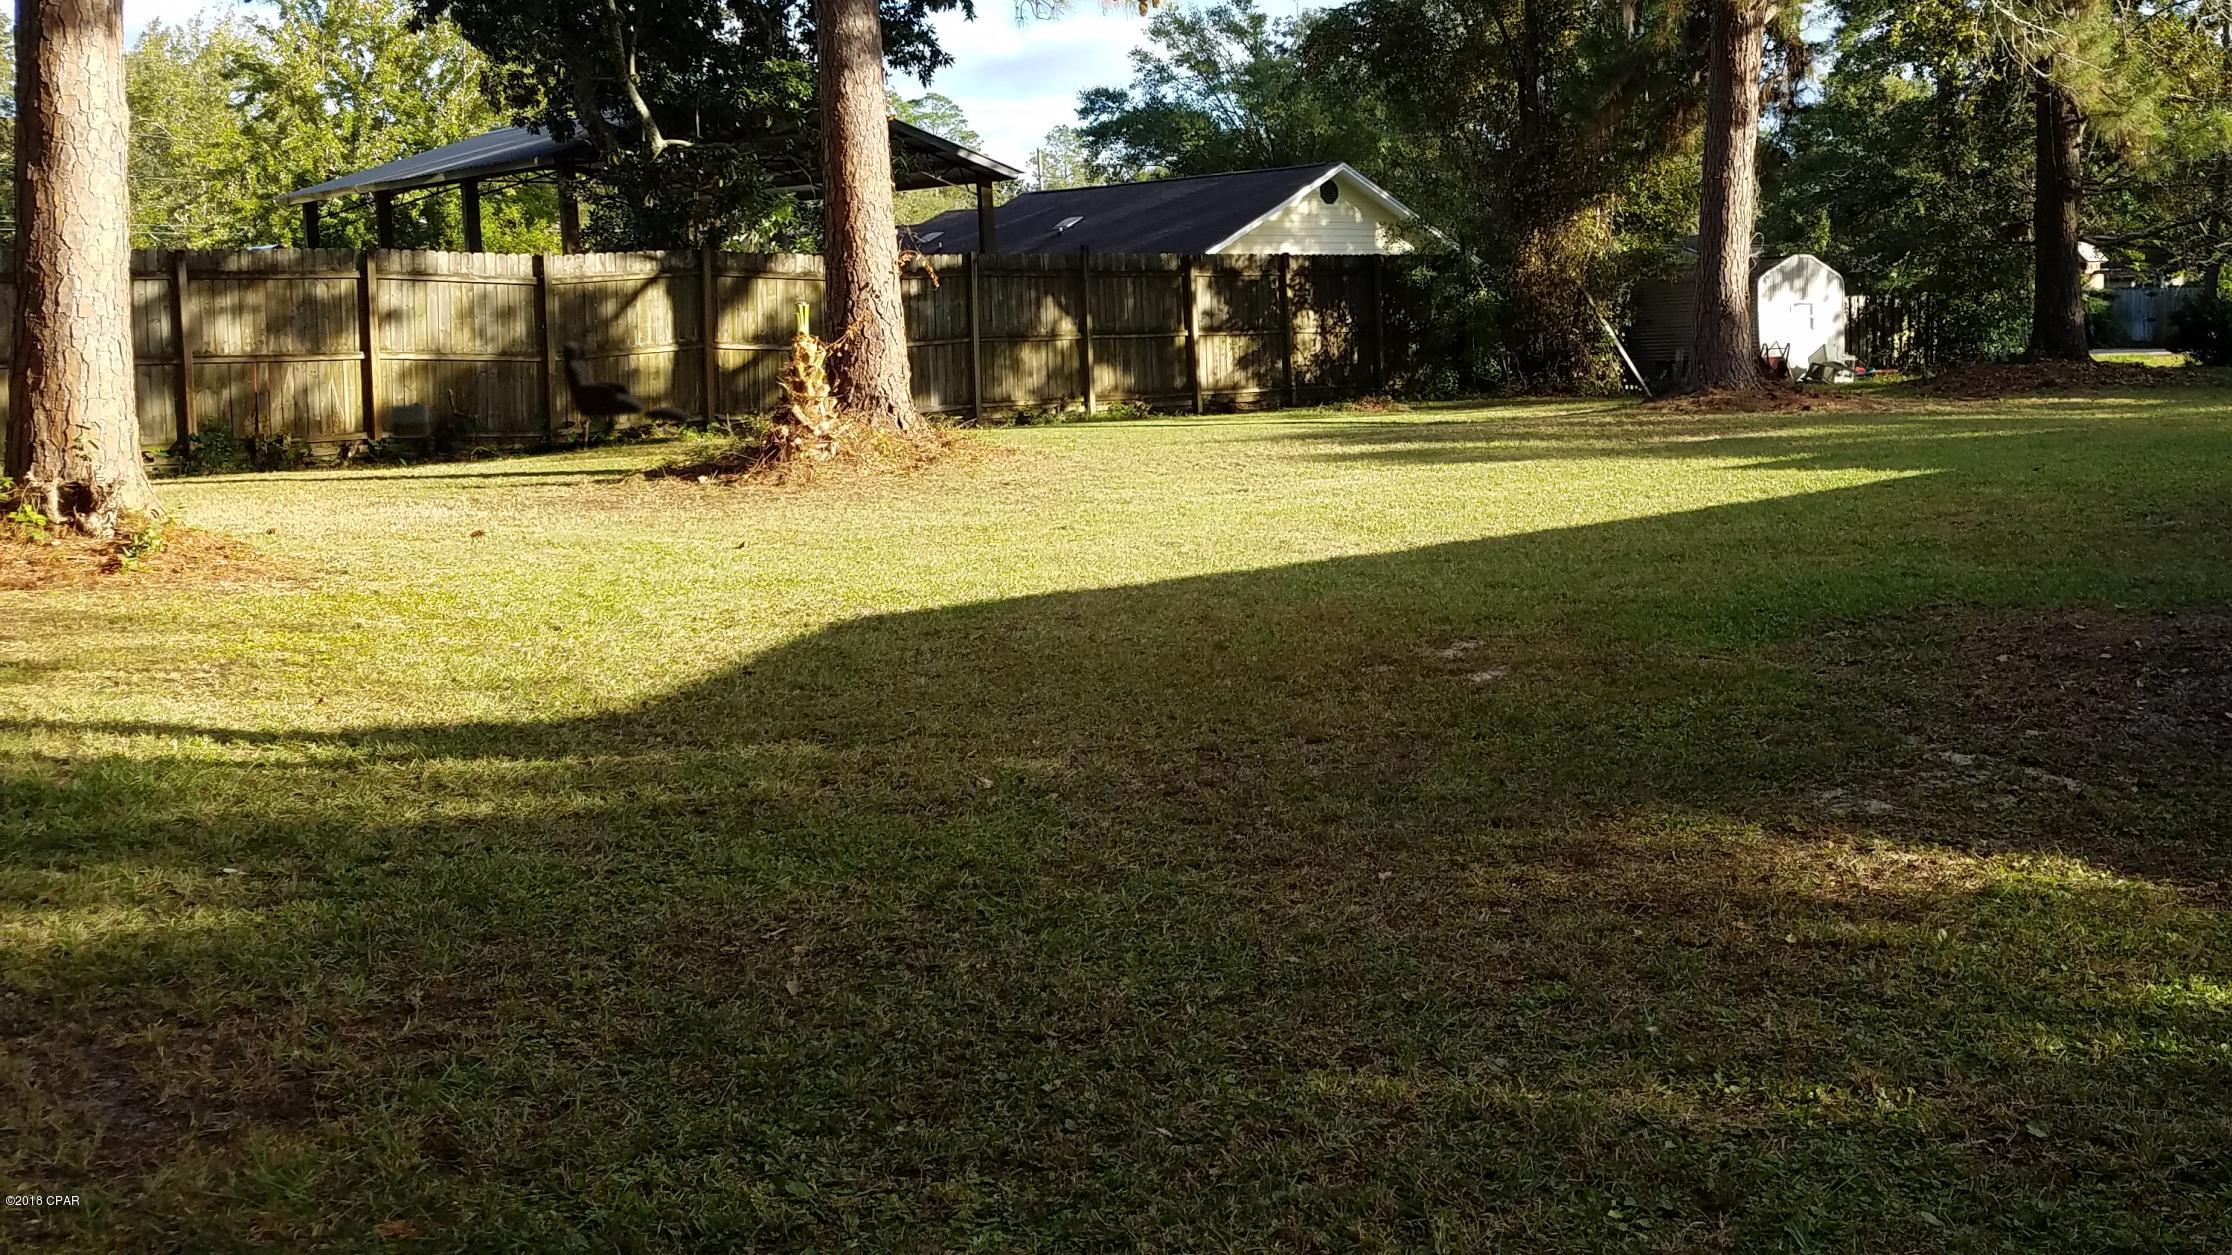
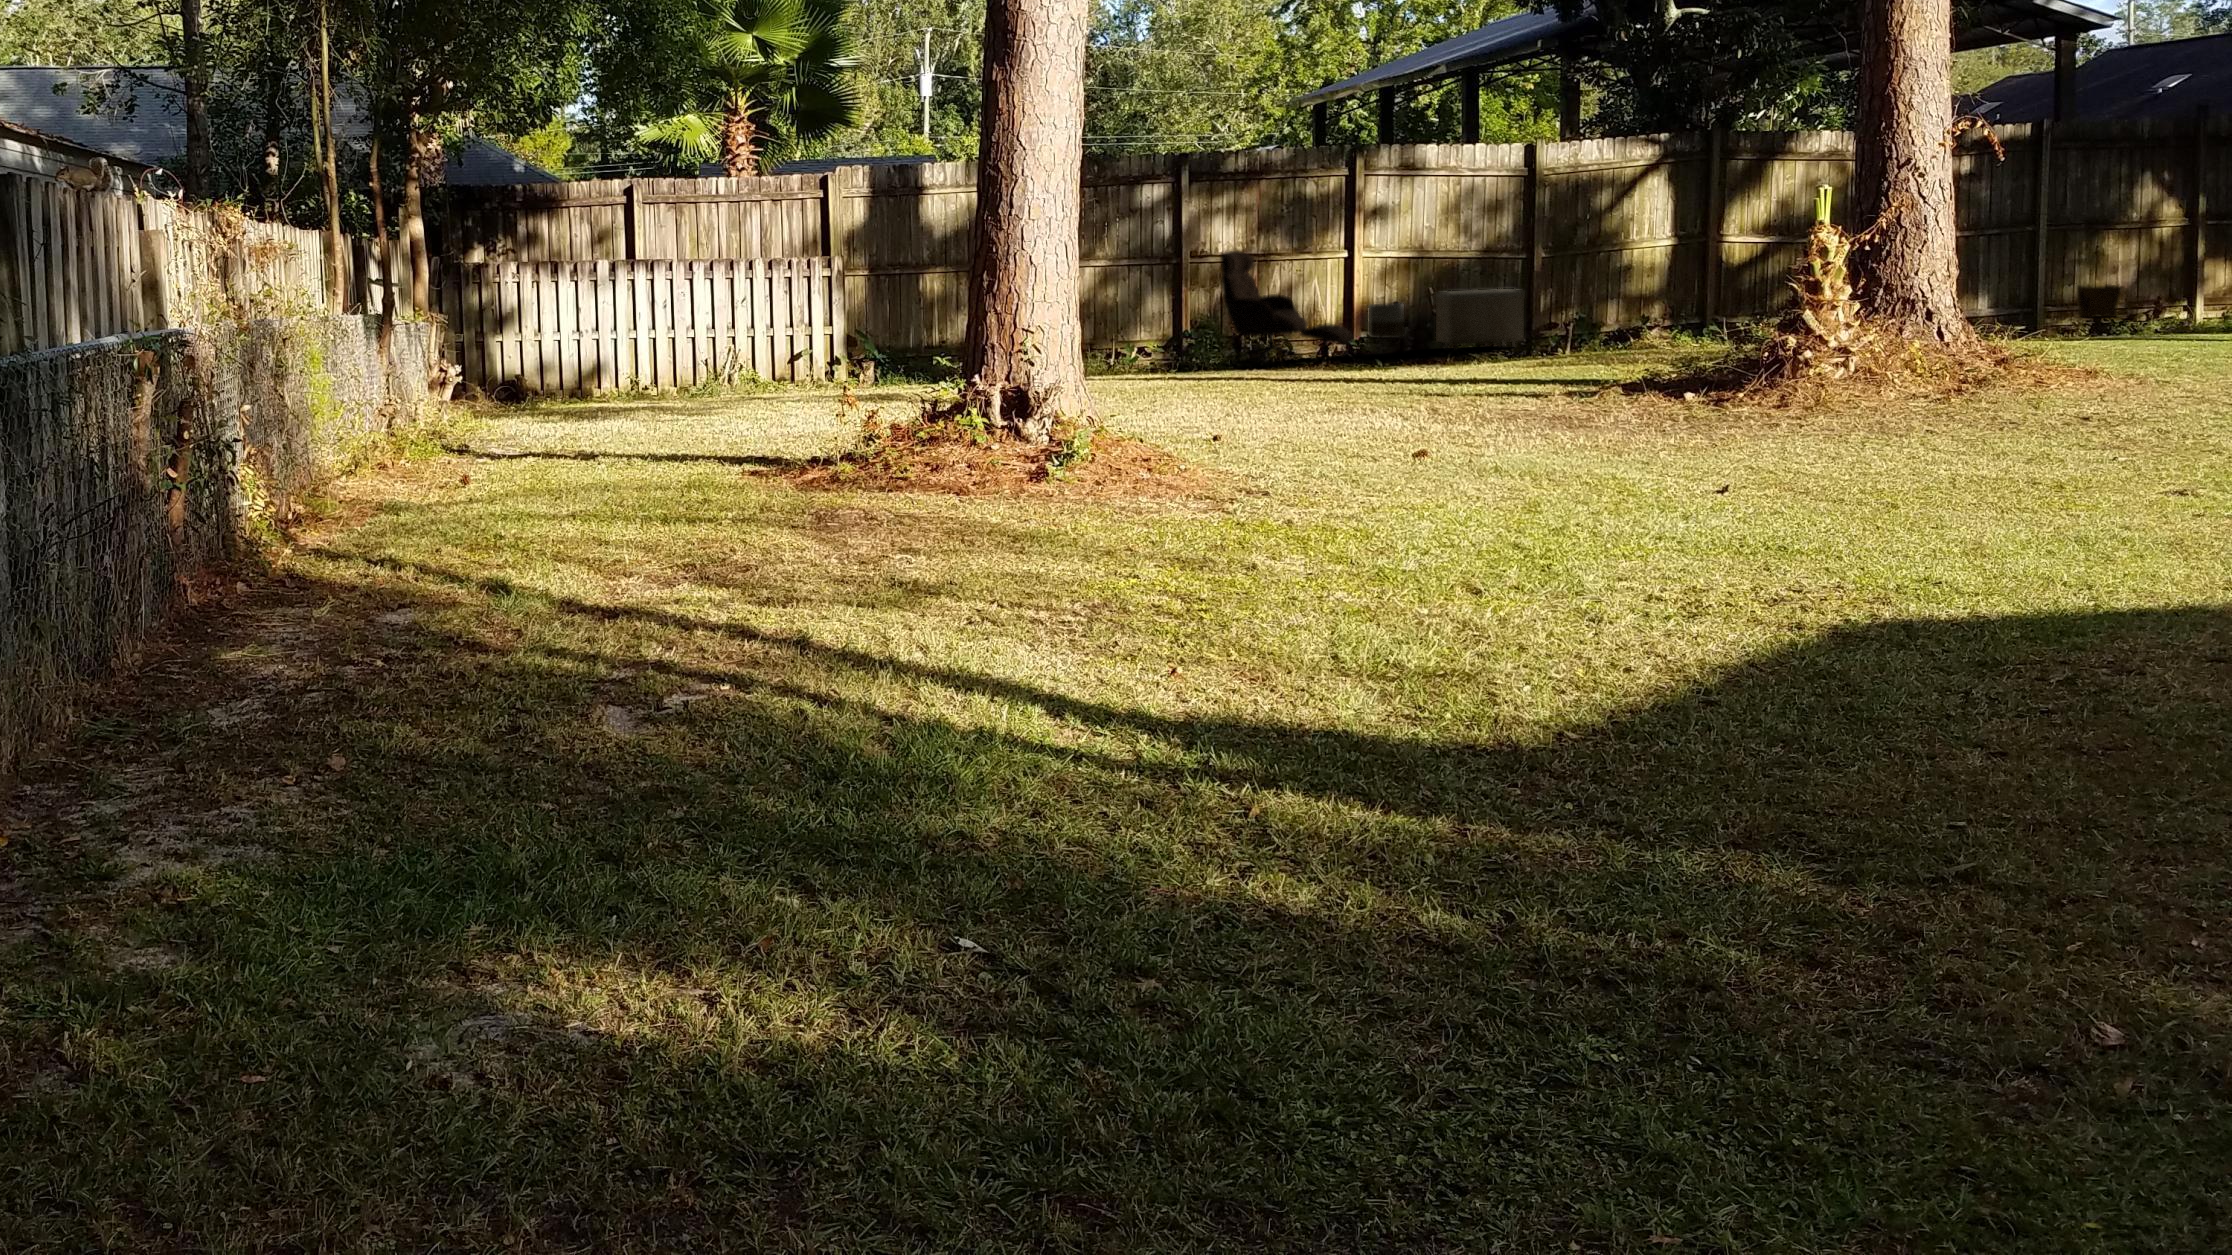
lounge chair: present [562,342,688,440] -> present [1220,251,1354,361]
bucket: none [973,385,1003,411] -> present [2076,283,2122,317]
storage bench: none [460,390,549,447] -> present [1436,289,1525,347]

